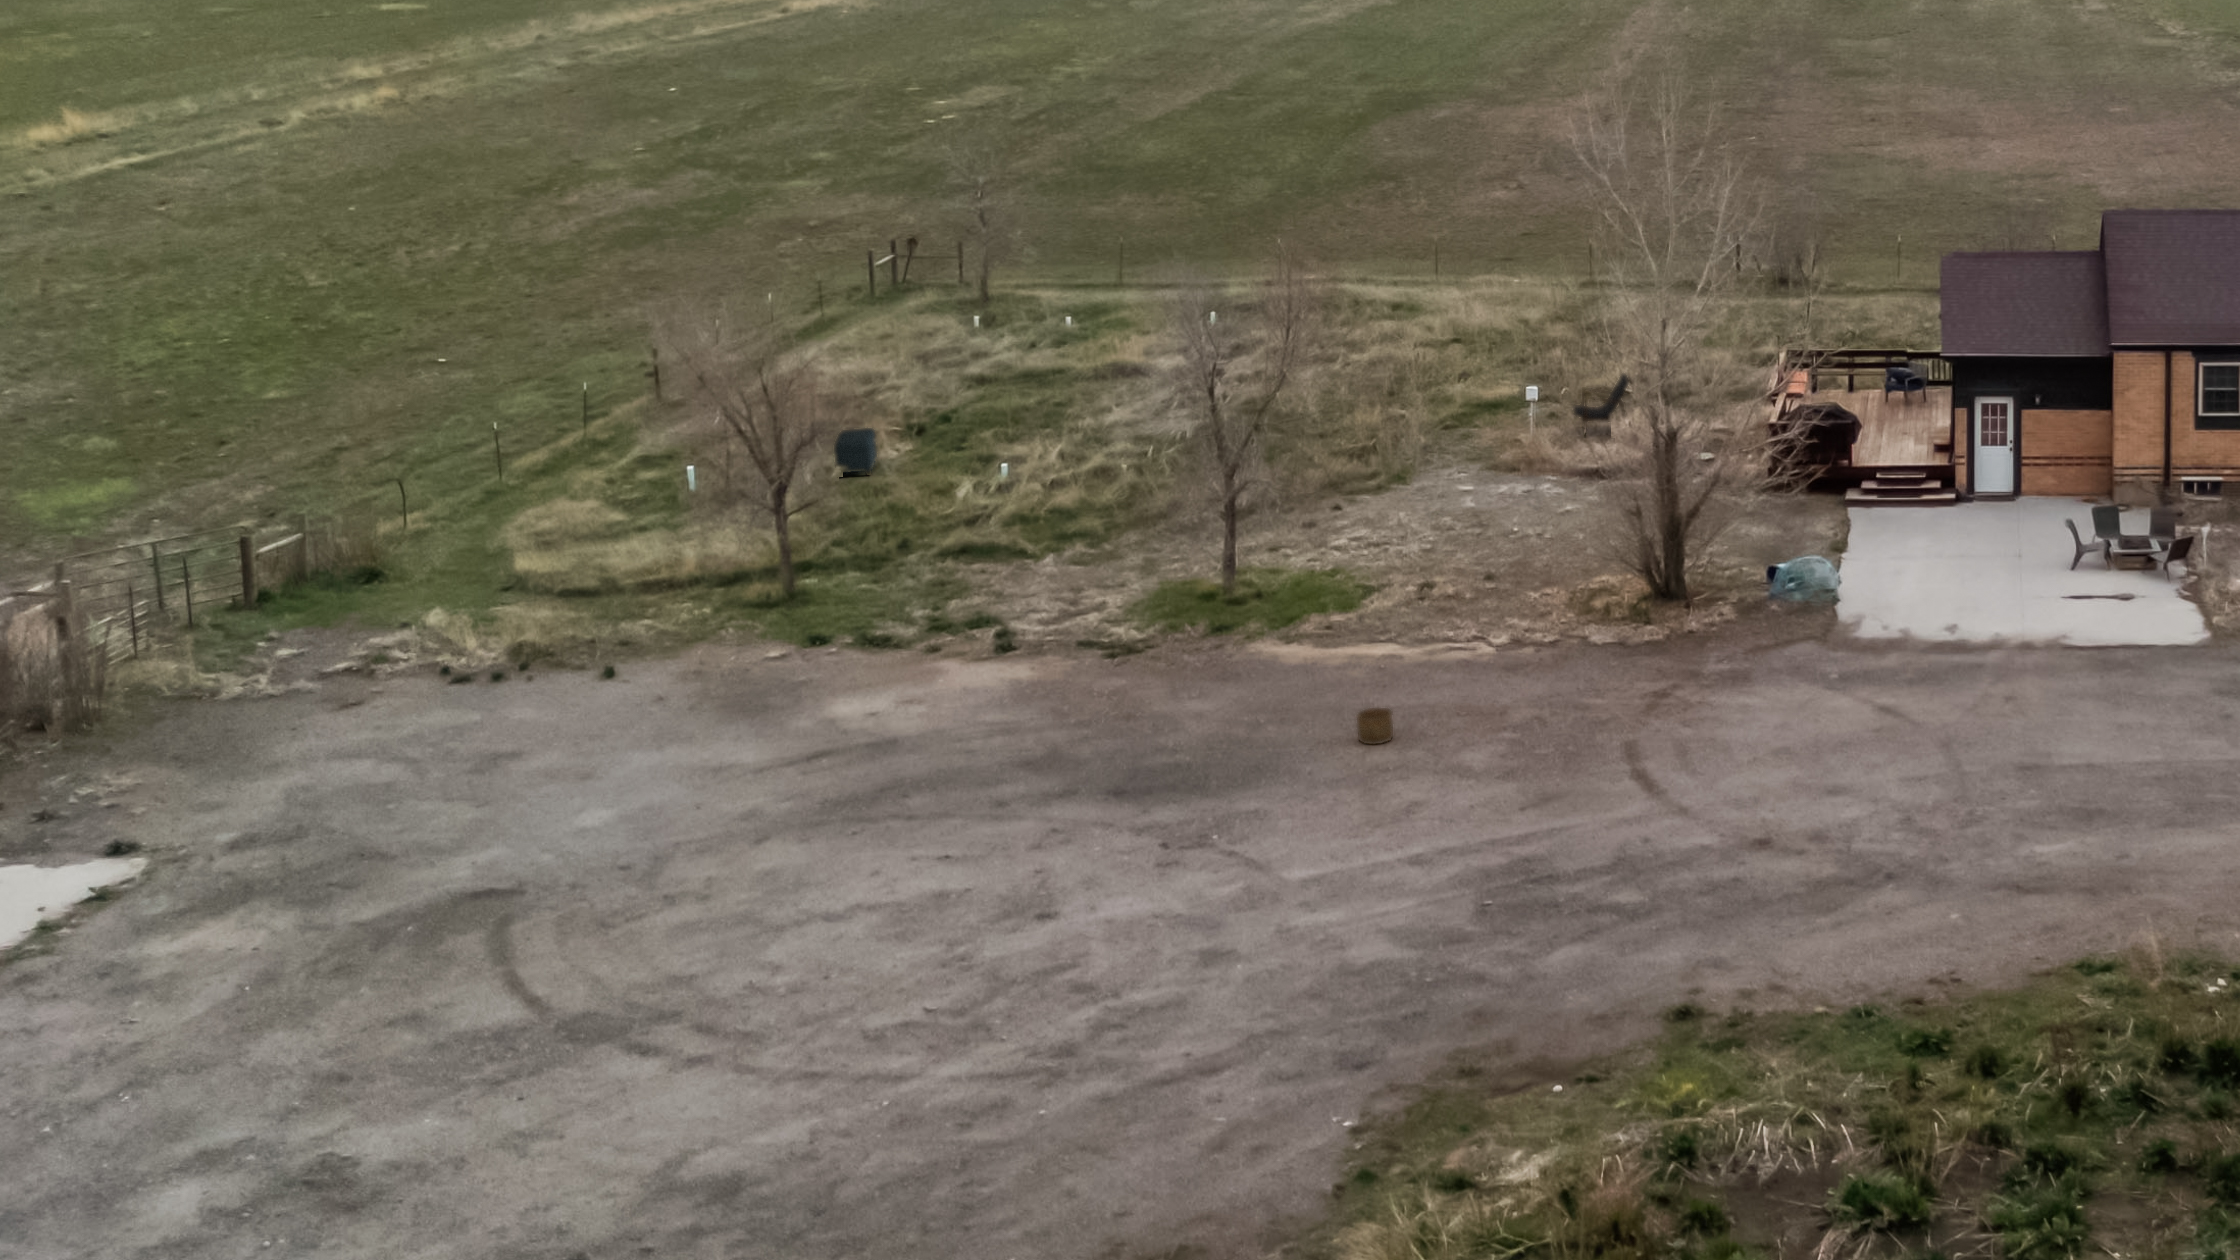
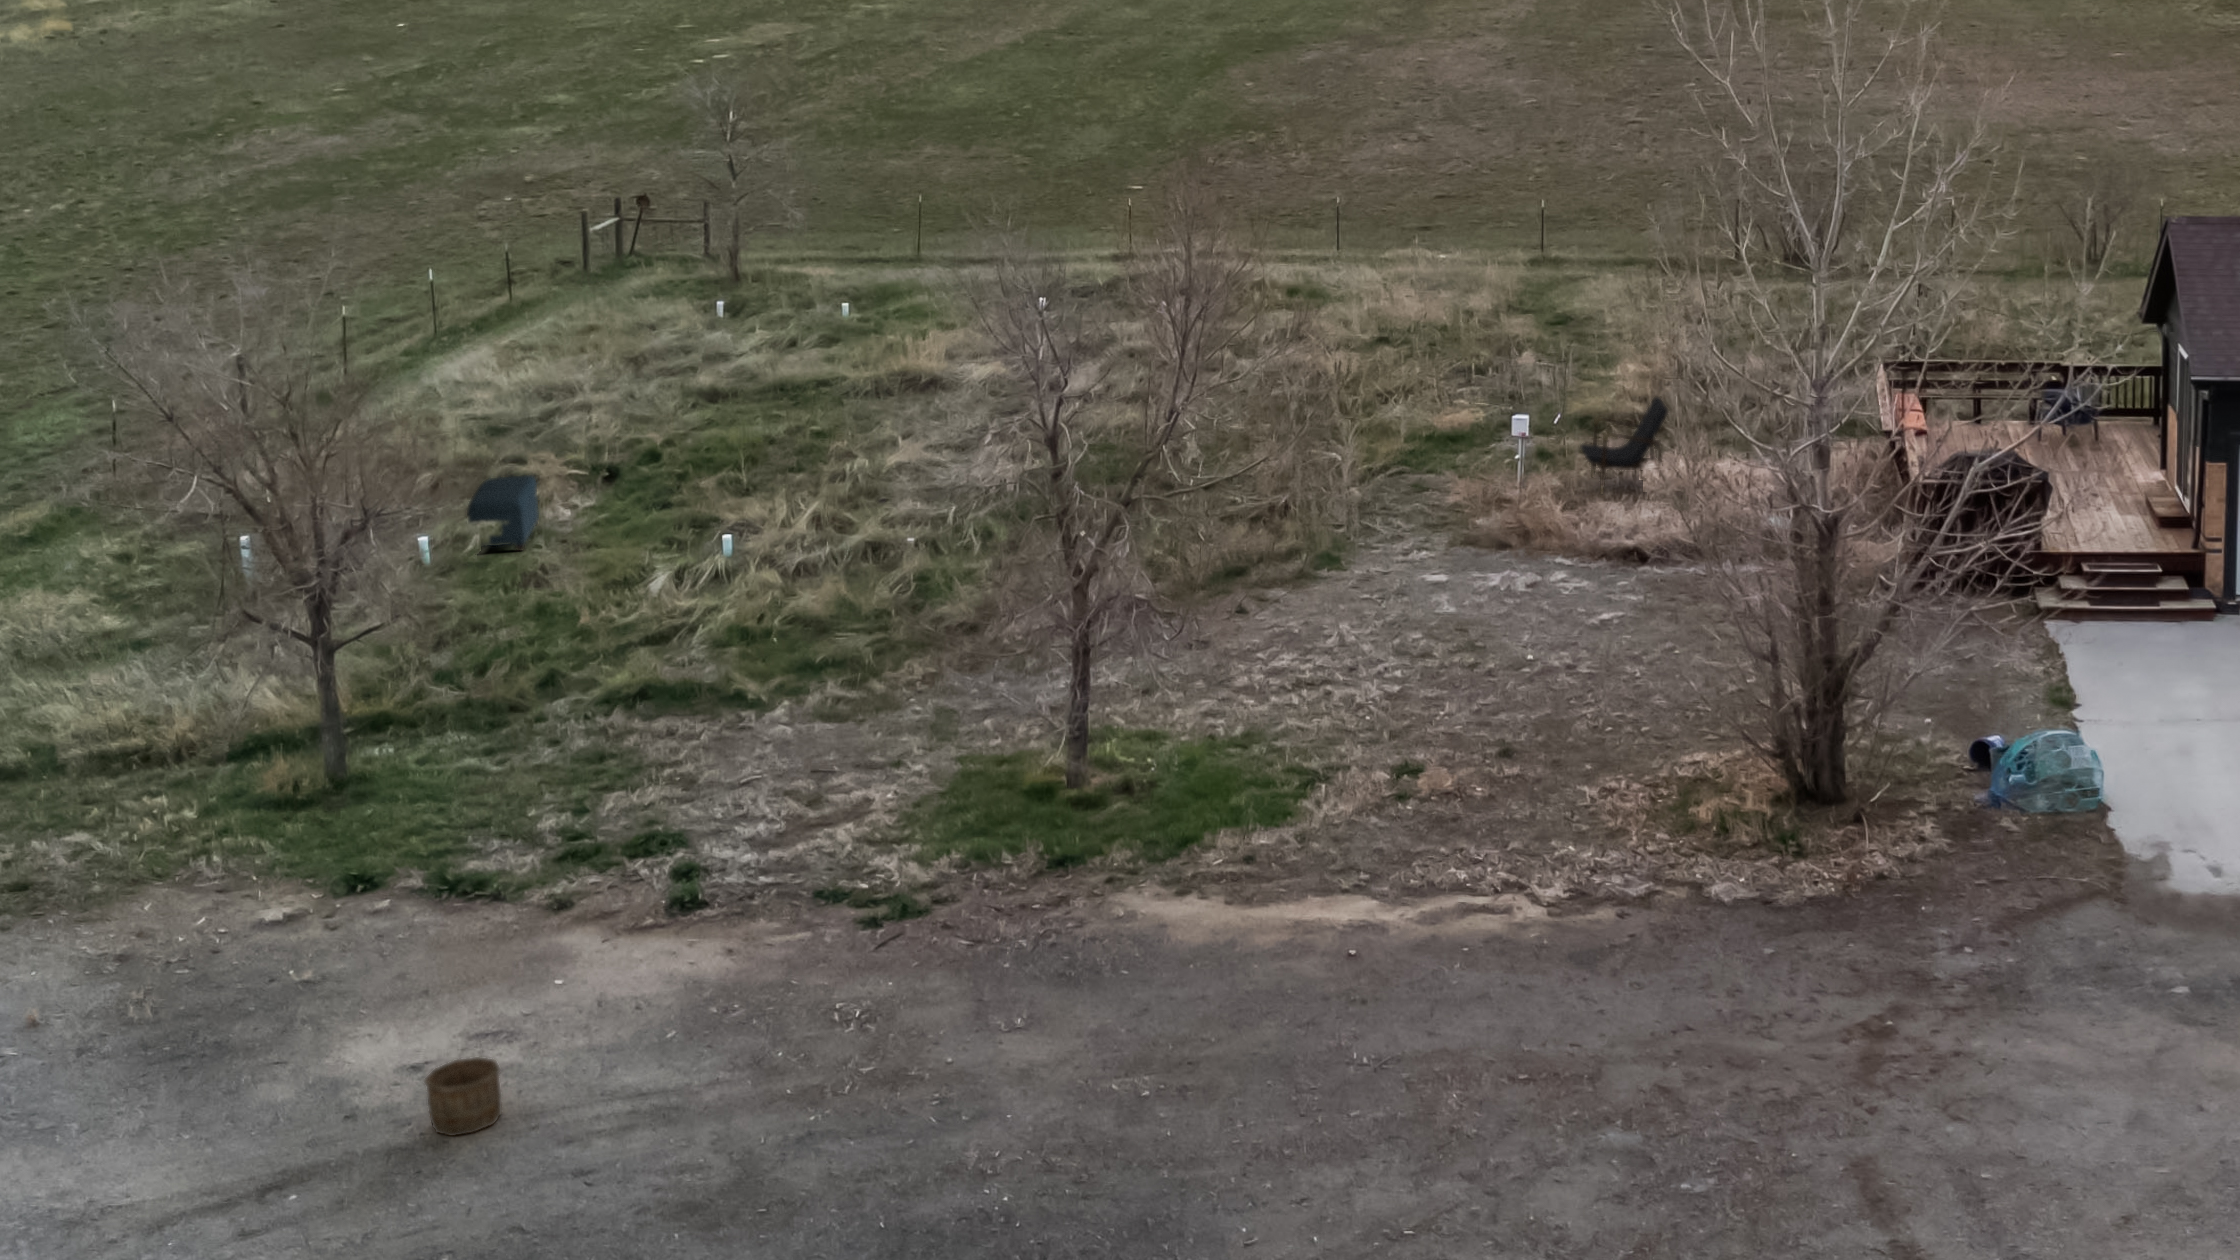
wooden bucket: present [1357,707,1393,744] -> present [425,1057,502,1136]

